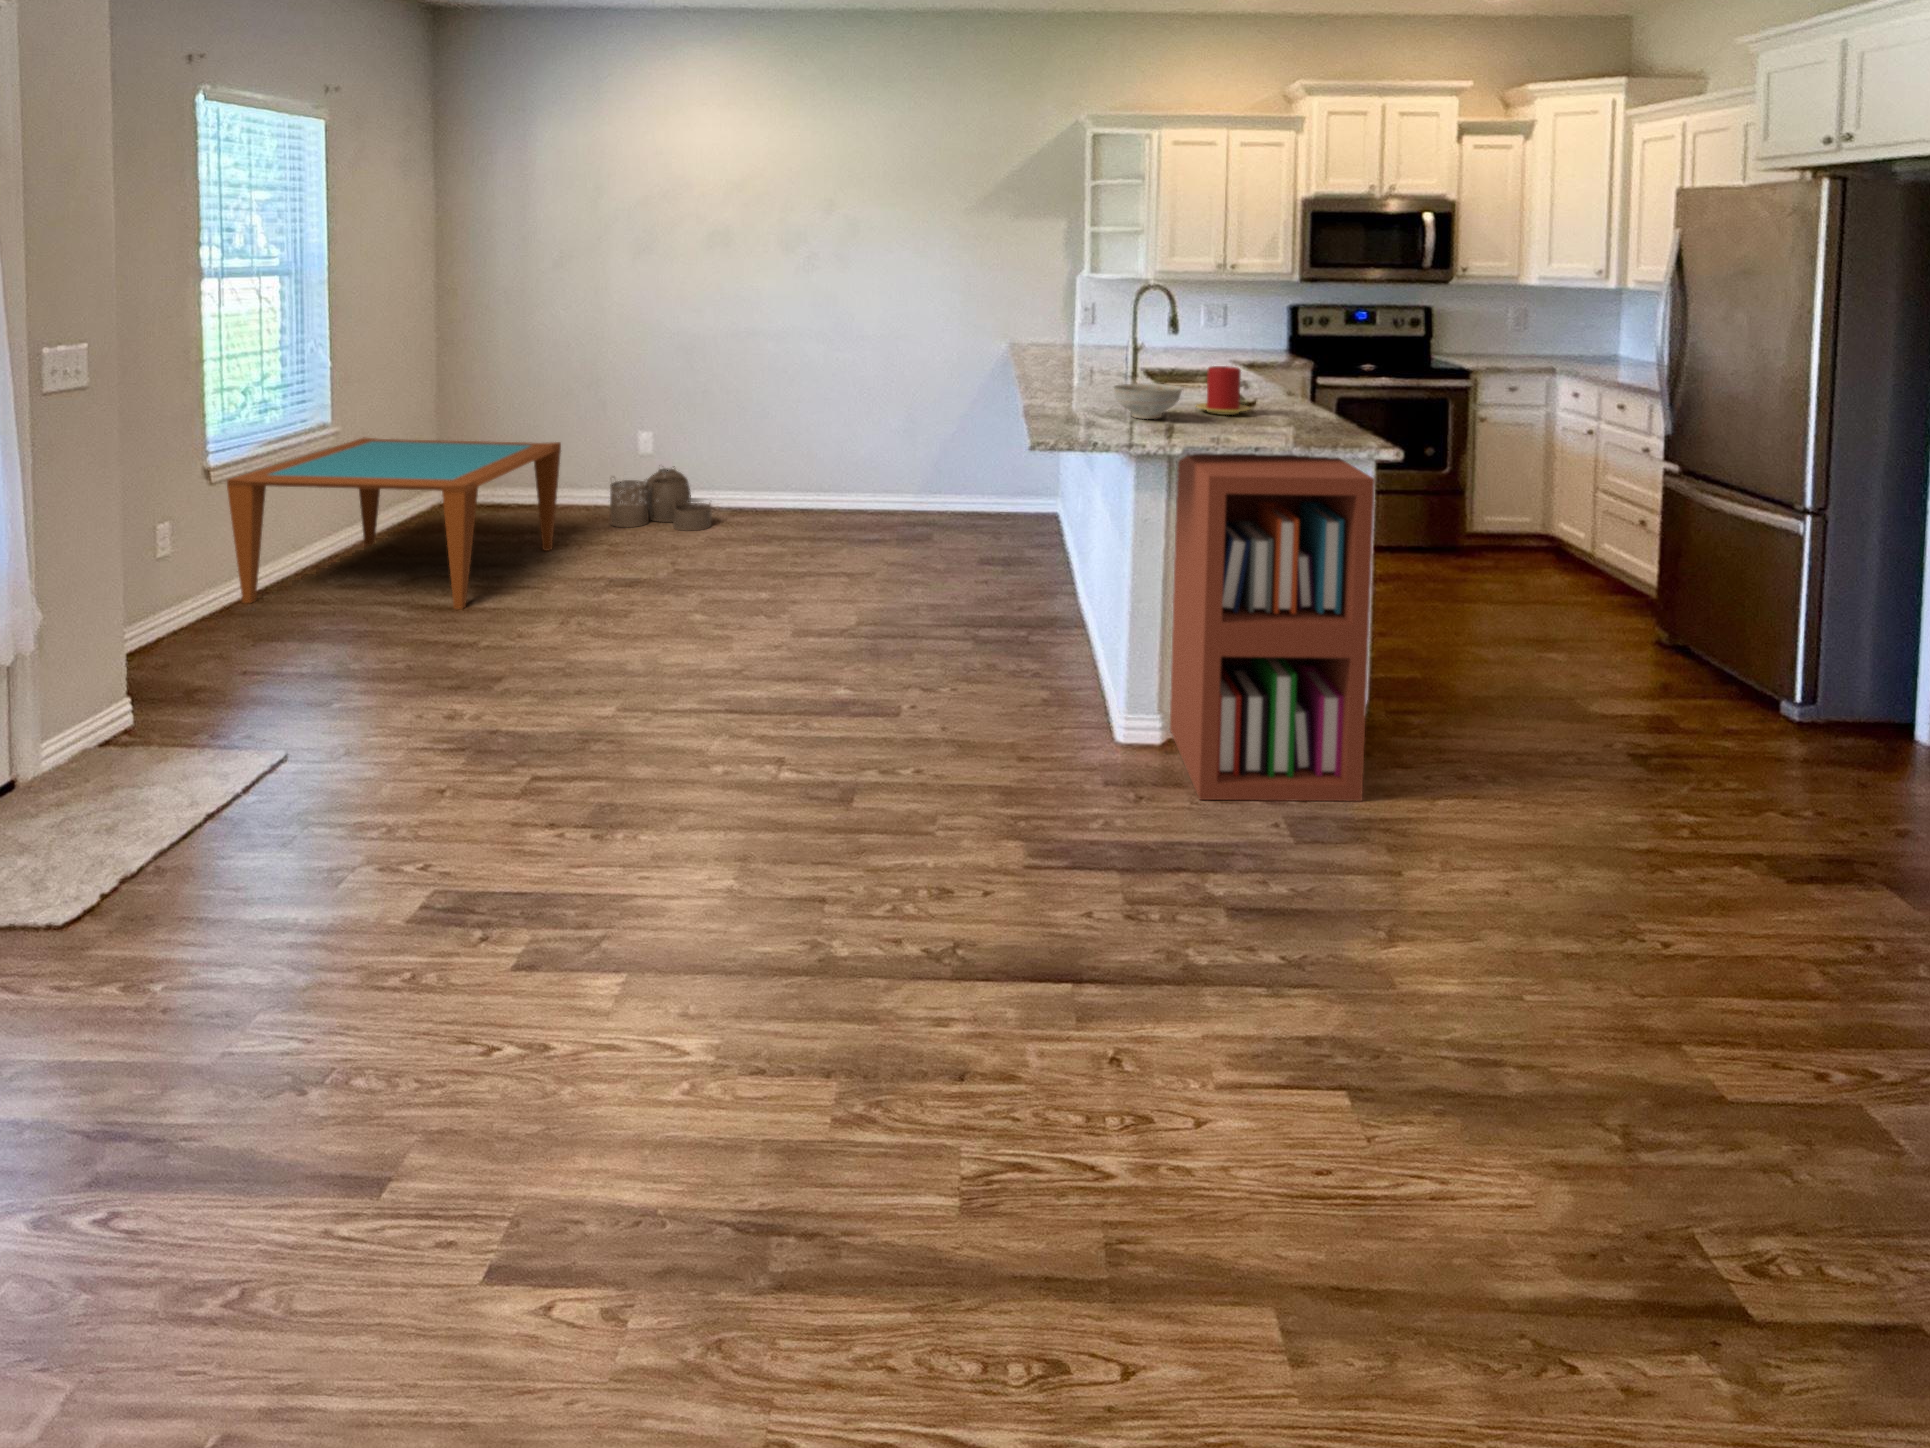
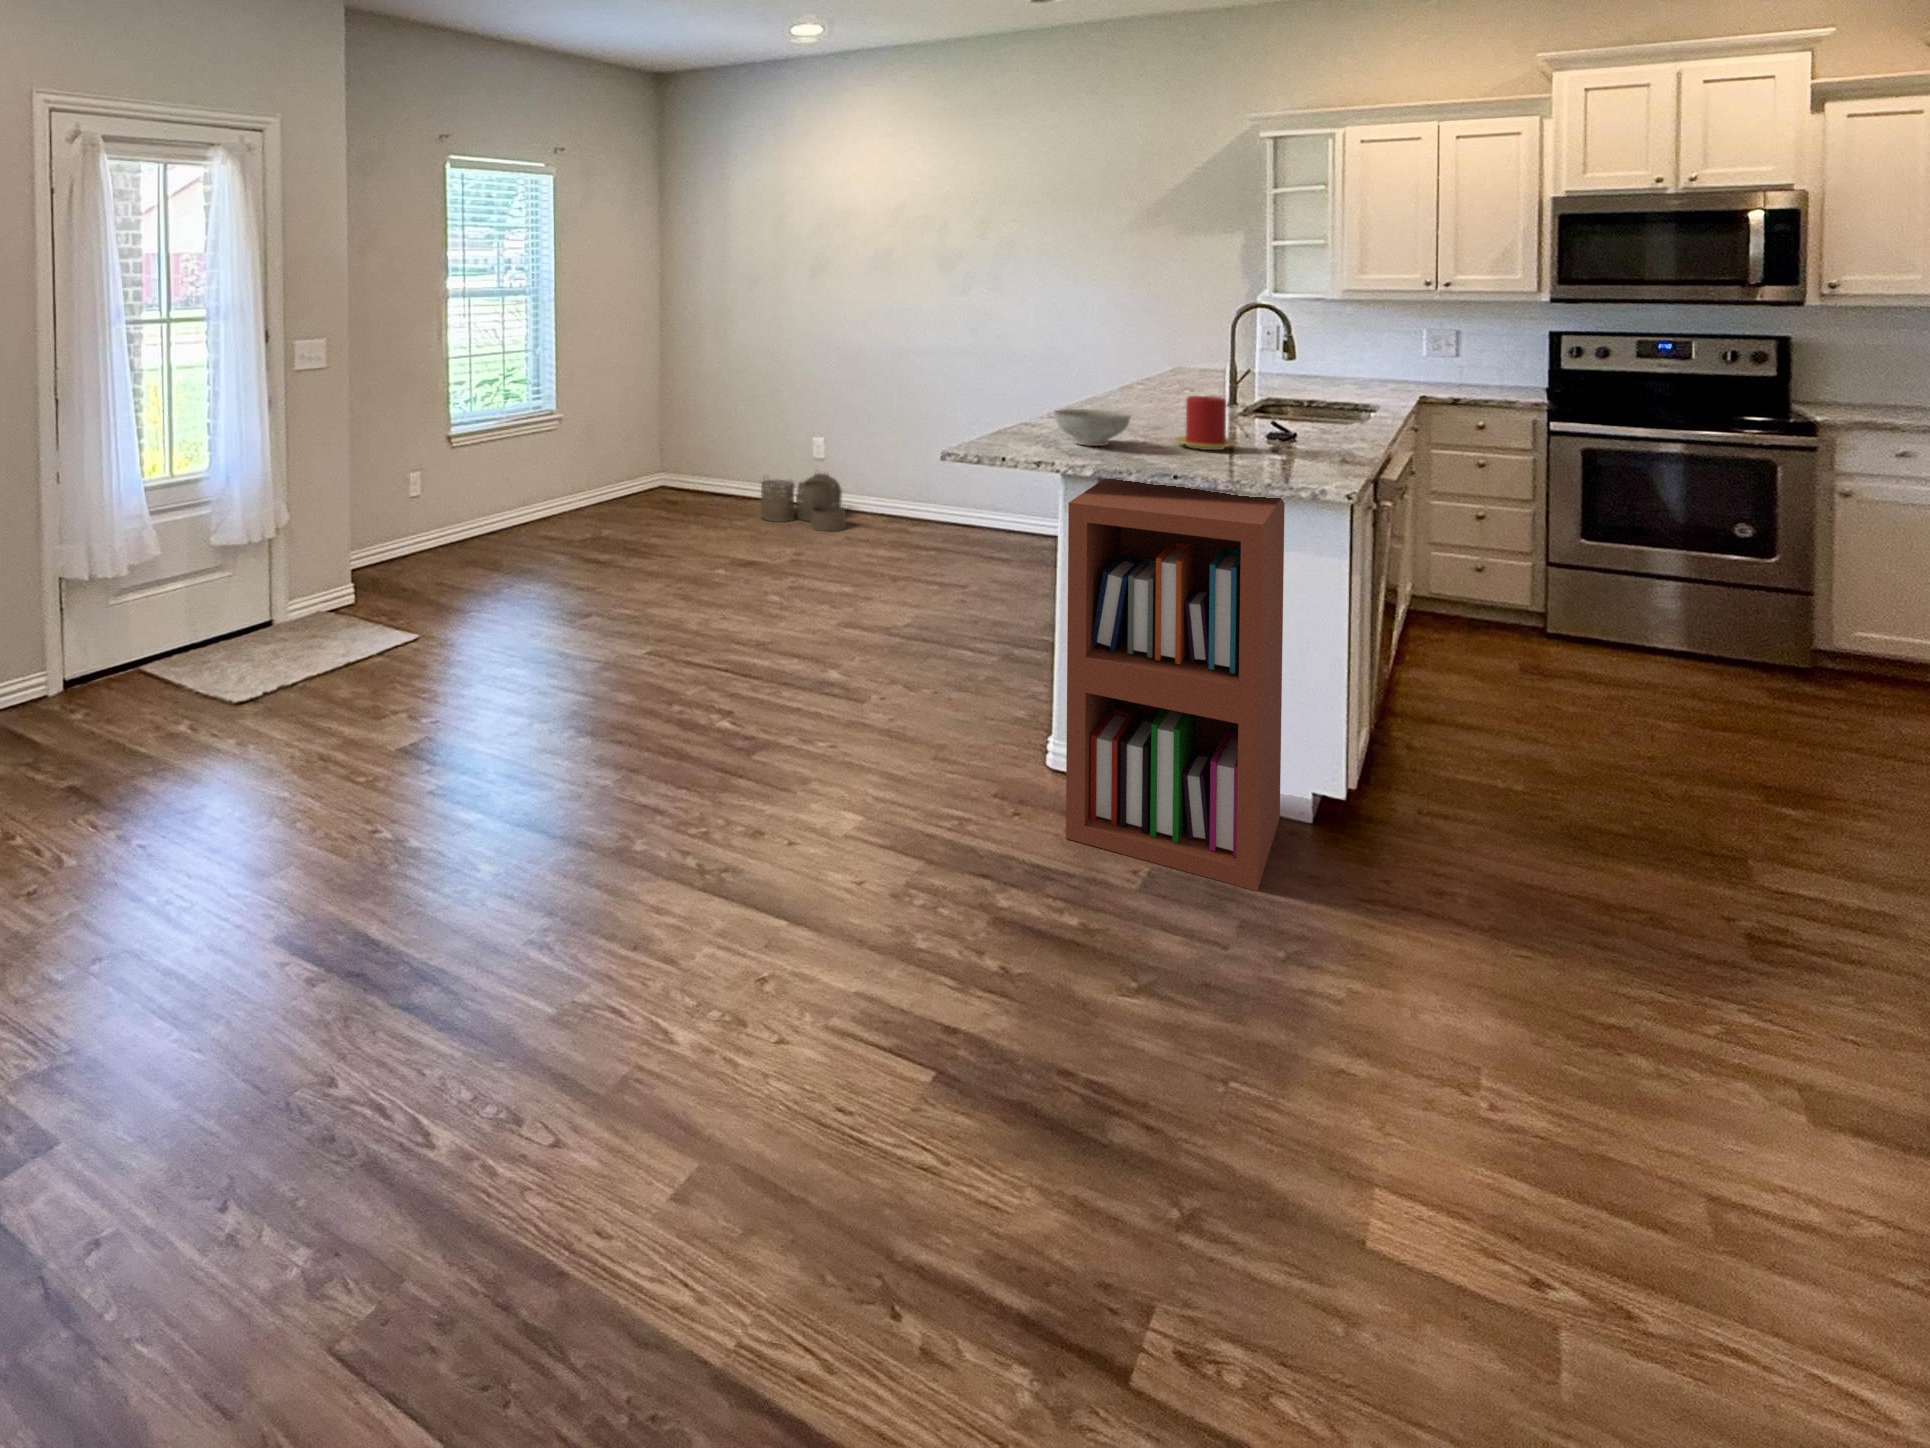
coffee table: present [227,437,561,609] -> none [462,424,708,564]

